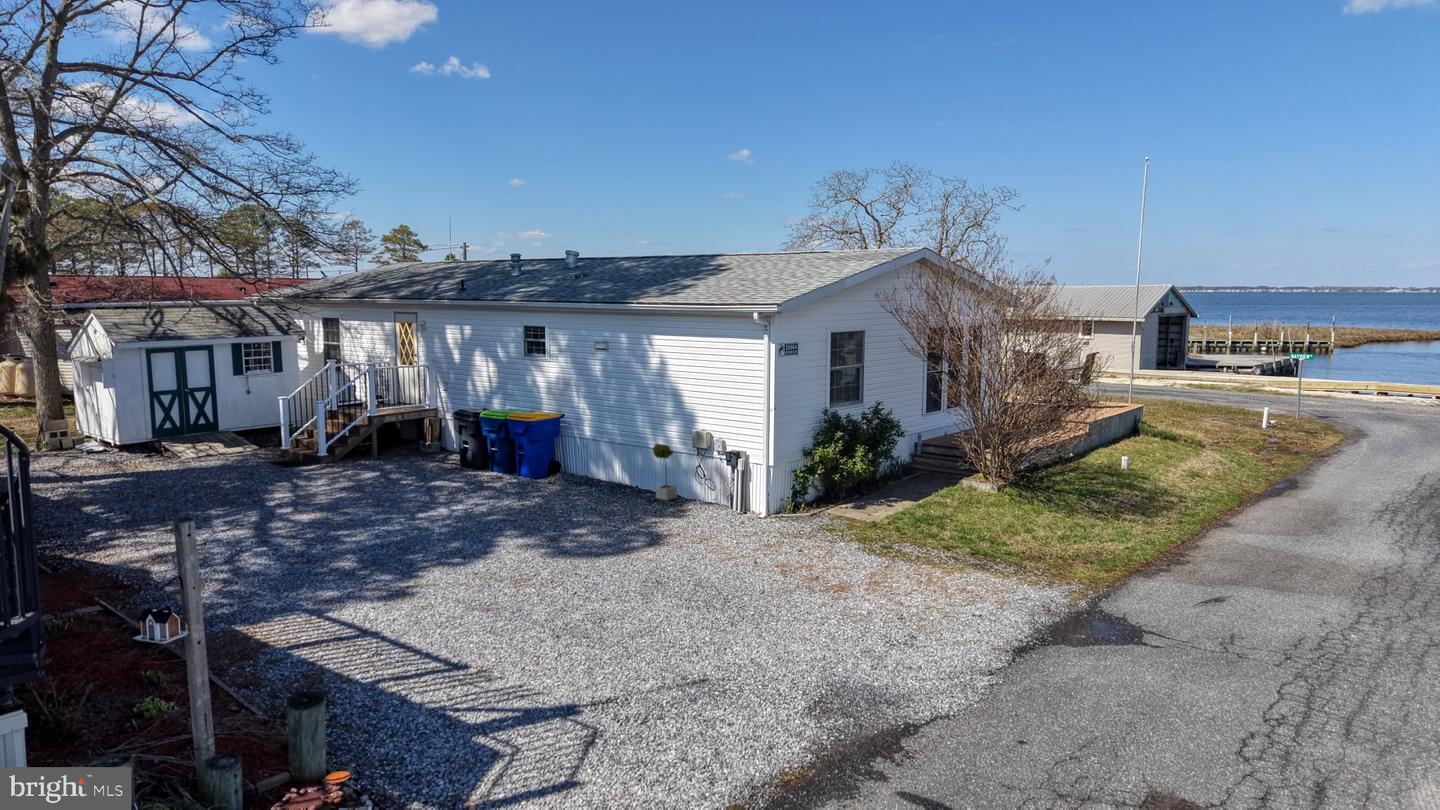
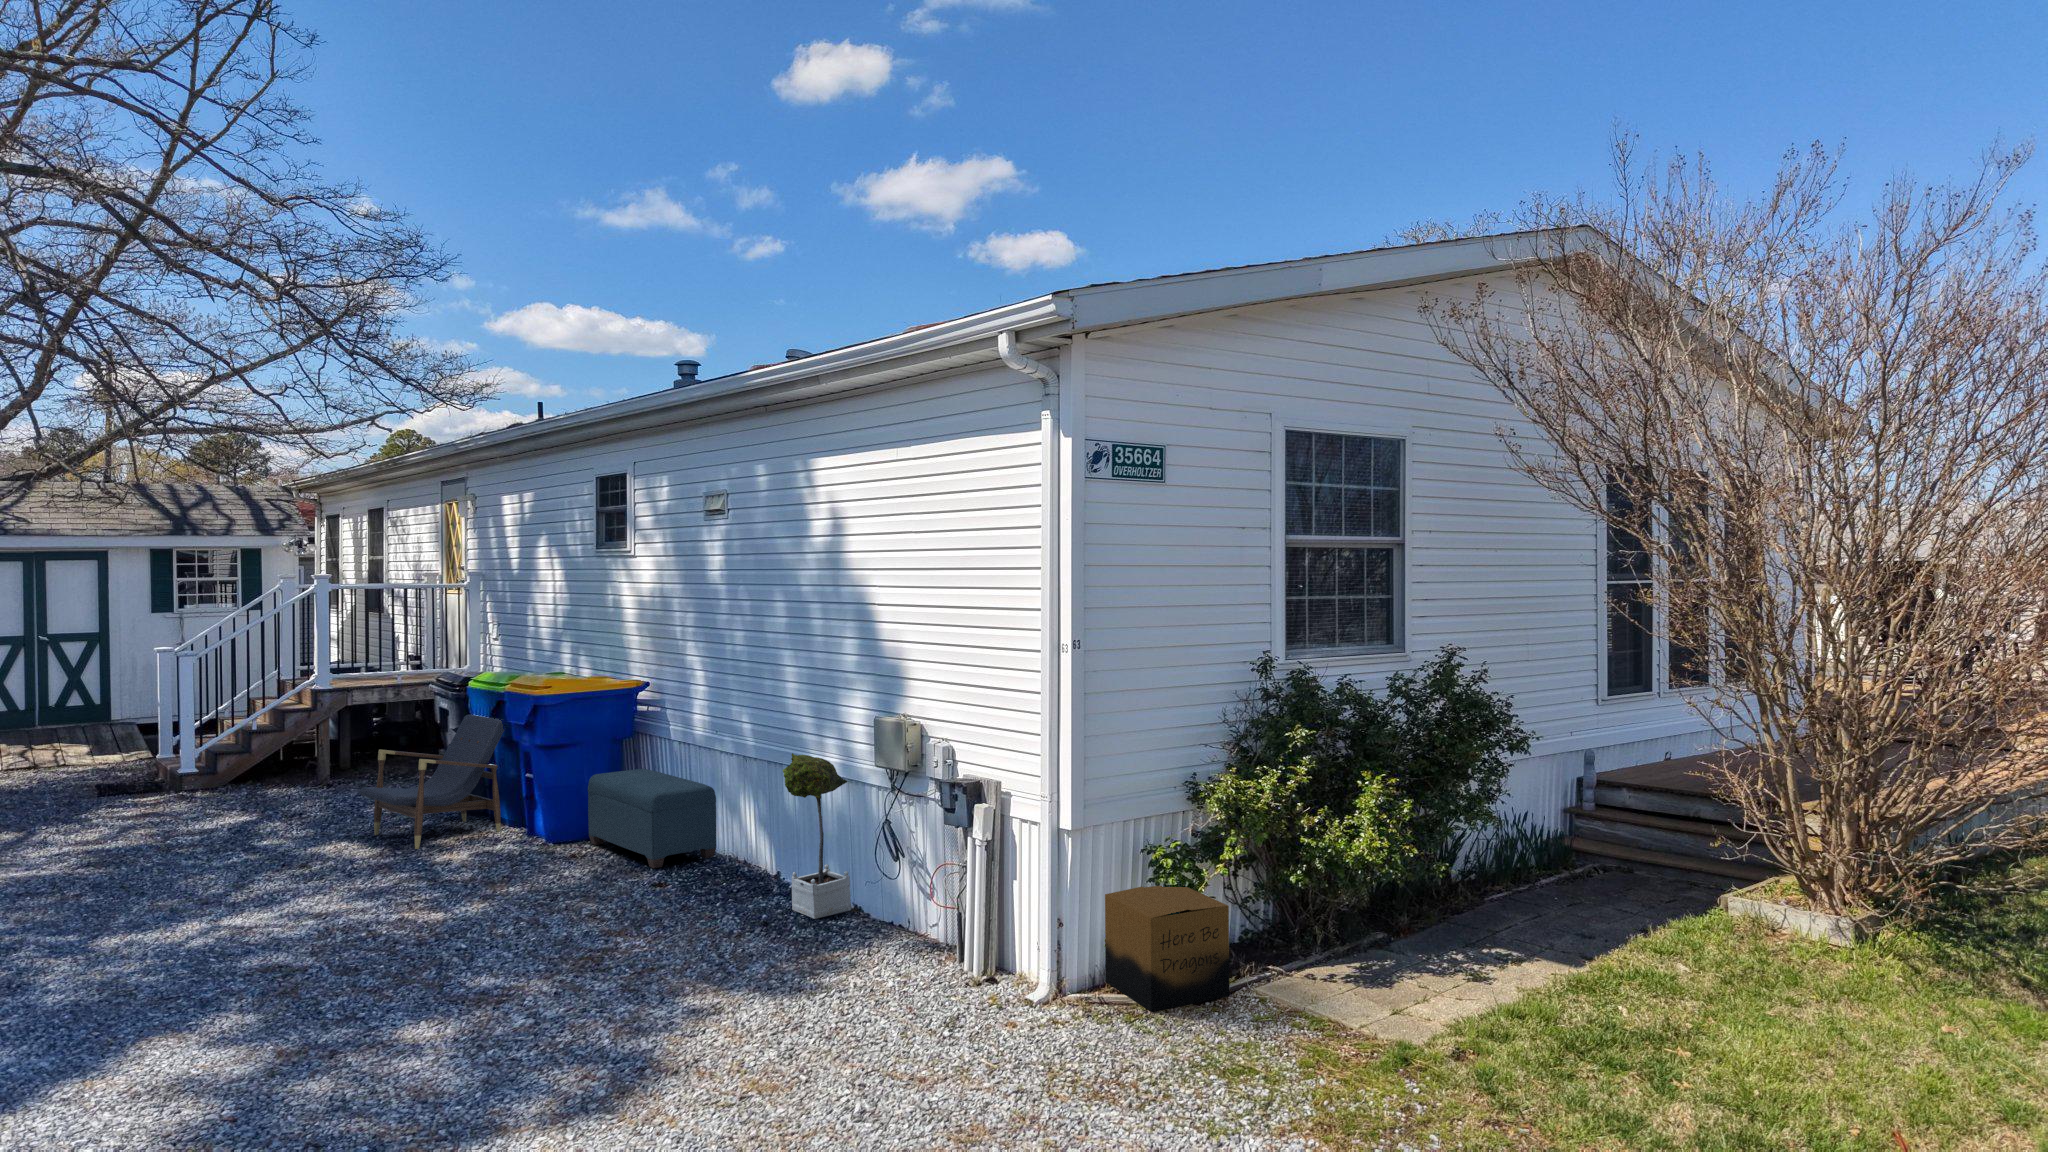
lounge chair: none [446,428,503,484] -> present [360,714,504,849]
bench: none [547,449,606,487] -> present [588,769,716,868]
cardboard box: none [780,482,820,520] -> present [1105,886,1229,1012]

